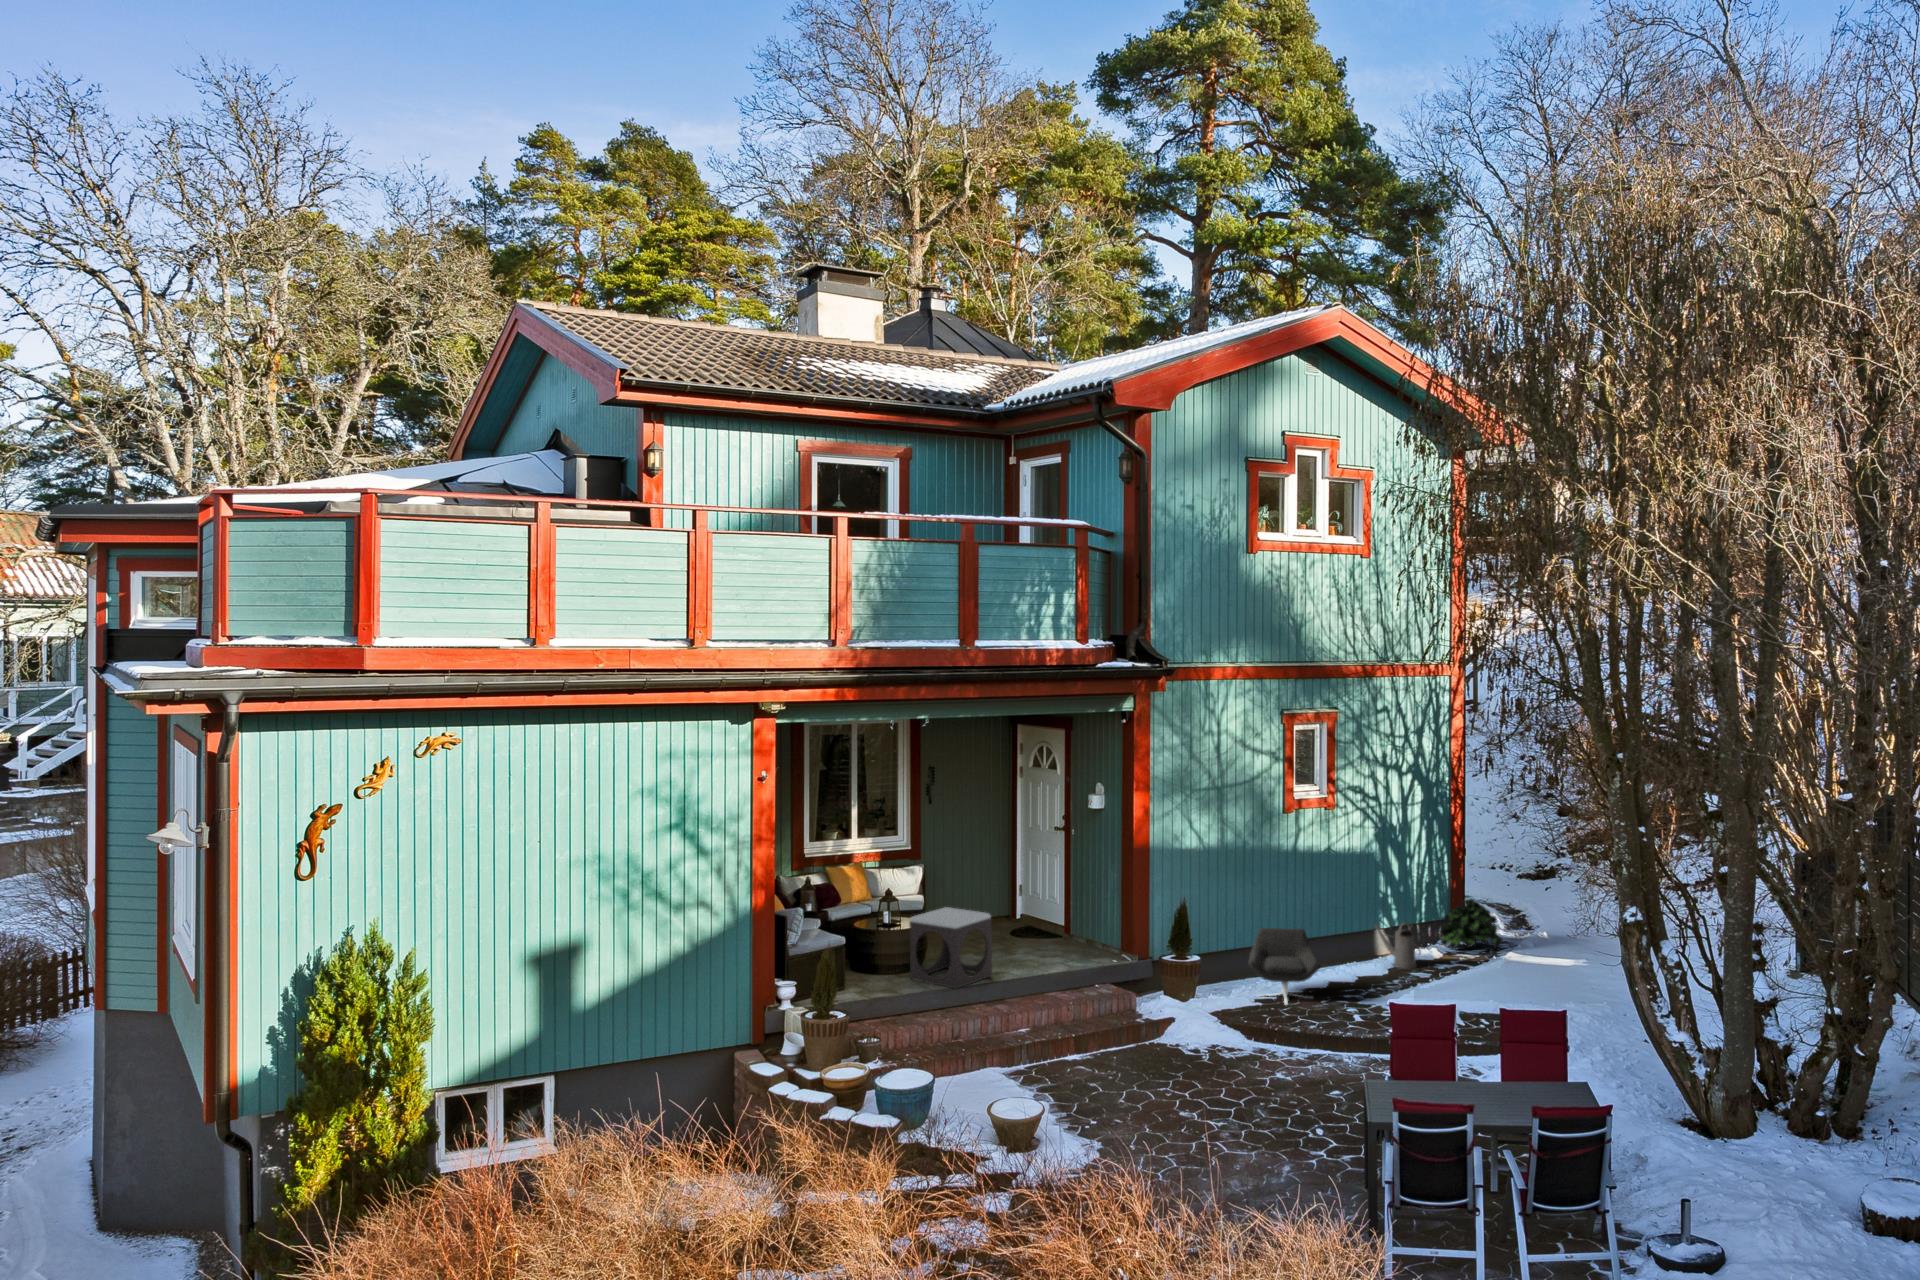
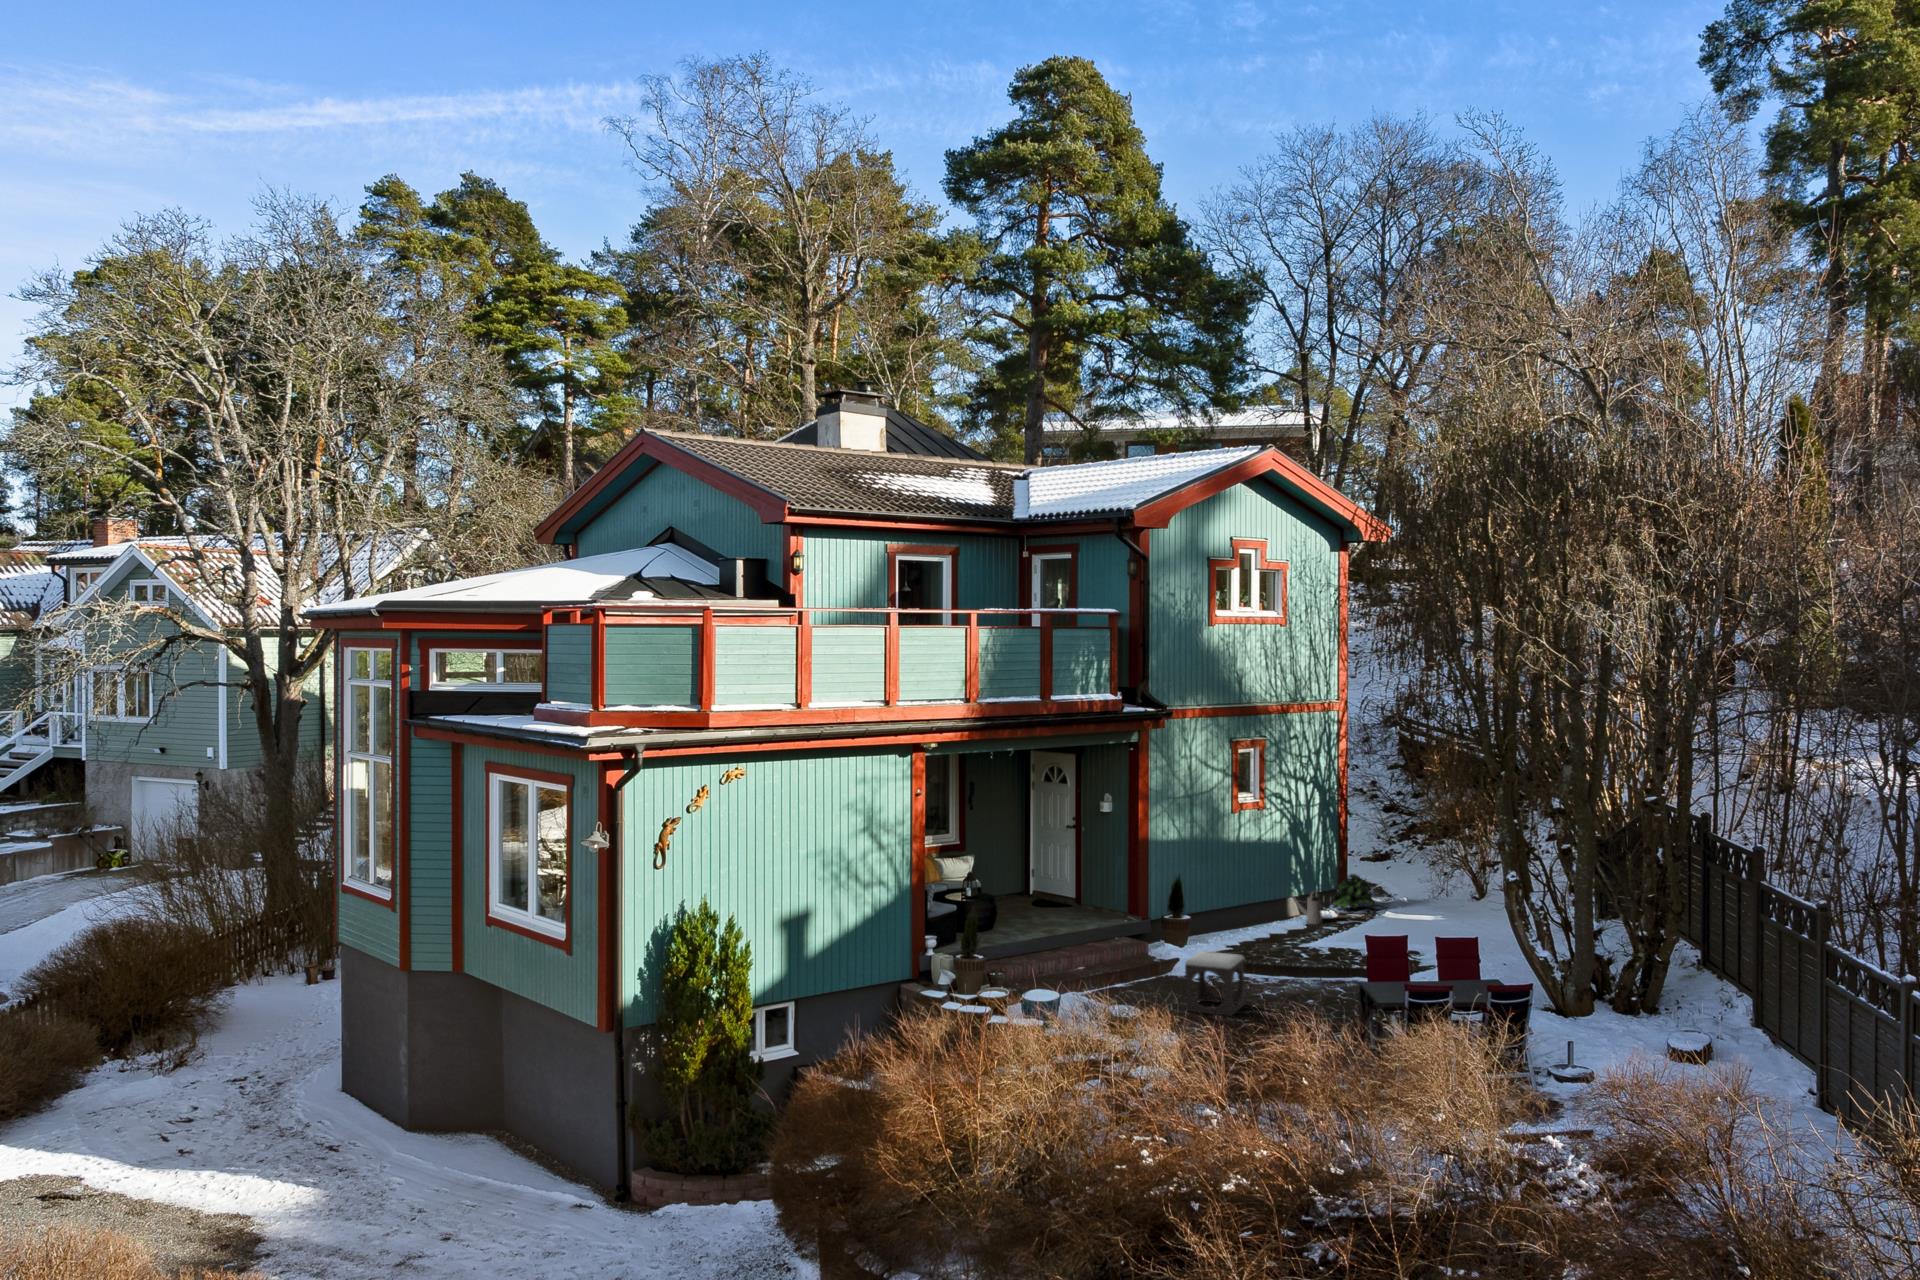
footstool: present [909,907,992,988] -> present [1185,951,1245,1016]
lounge chair: present [1249,928,1321,1005] -> none [1215,896,1268,949]

